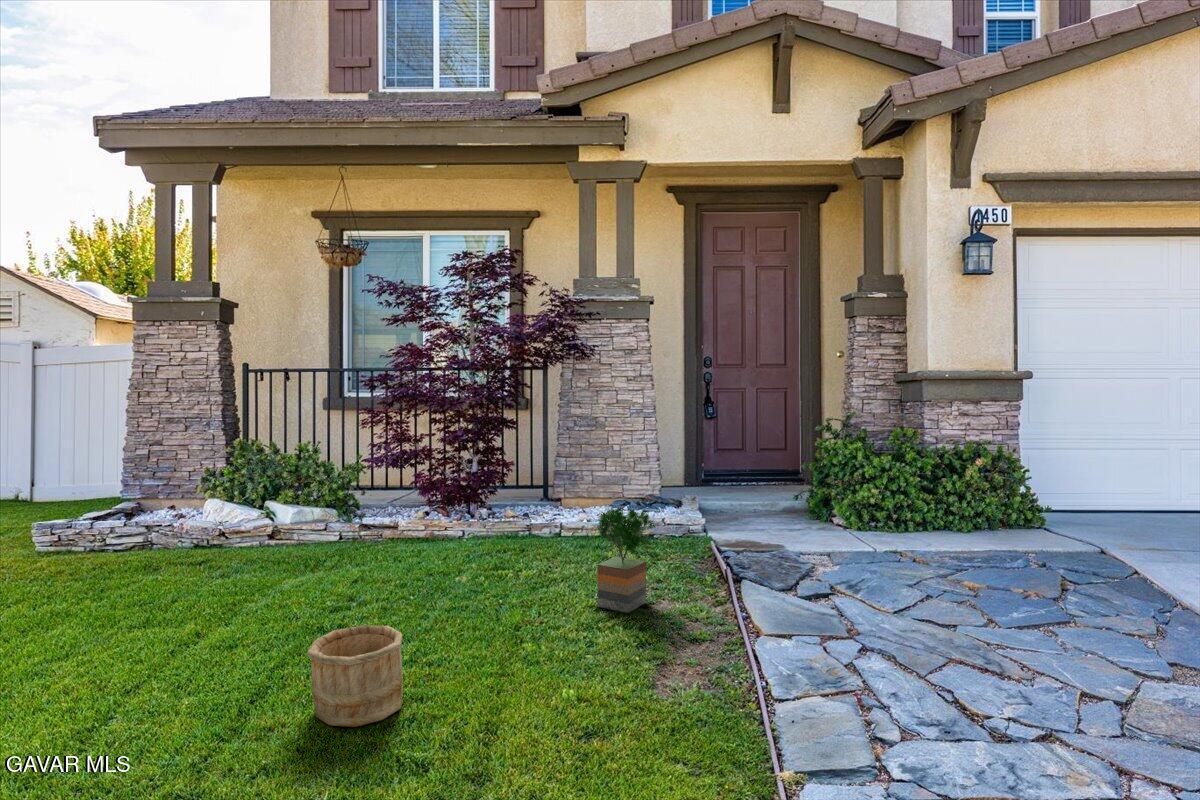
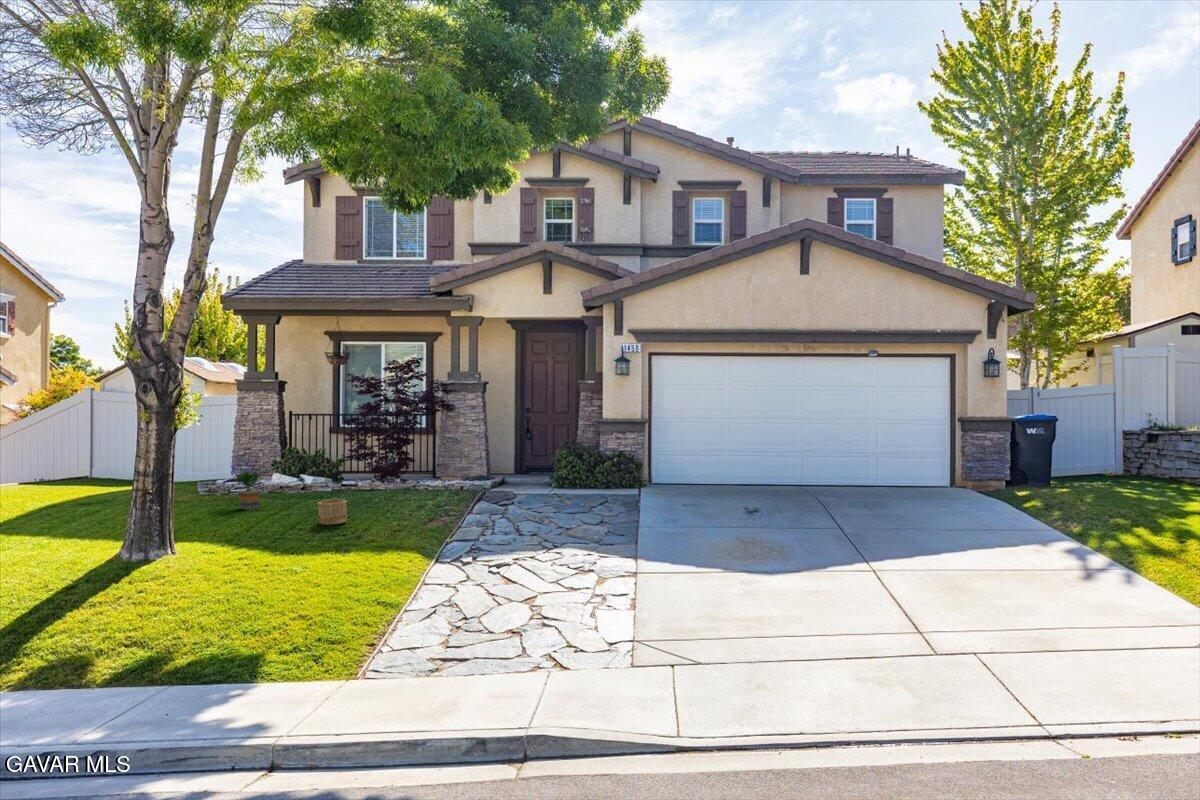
potted tree: present [597,508,657,613] -> present [237,472,263,510]

